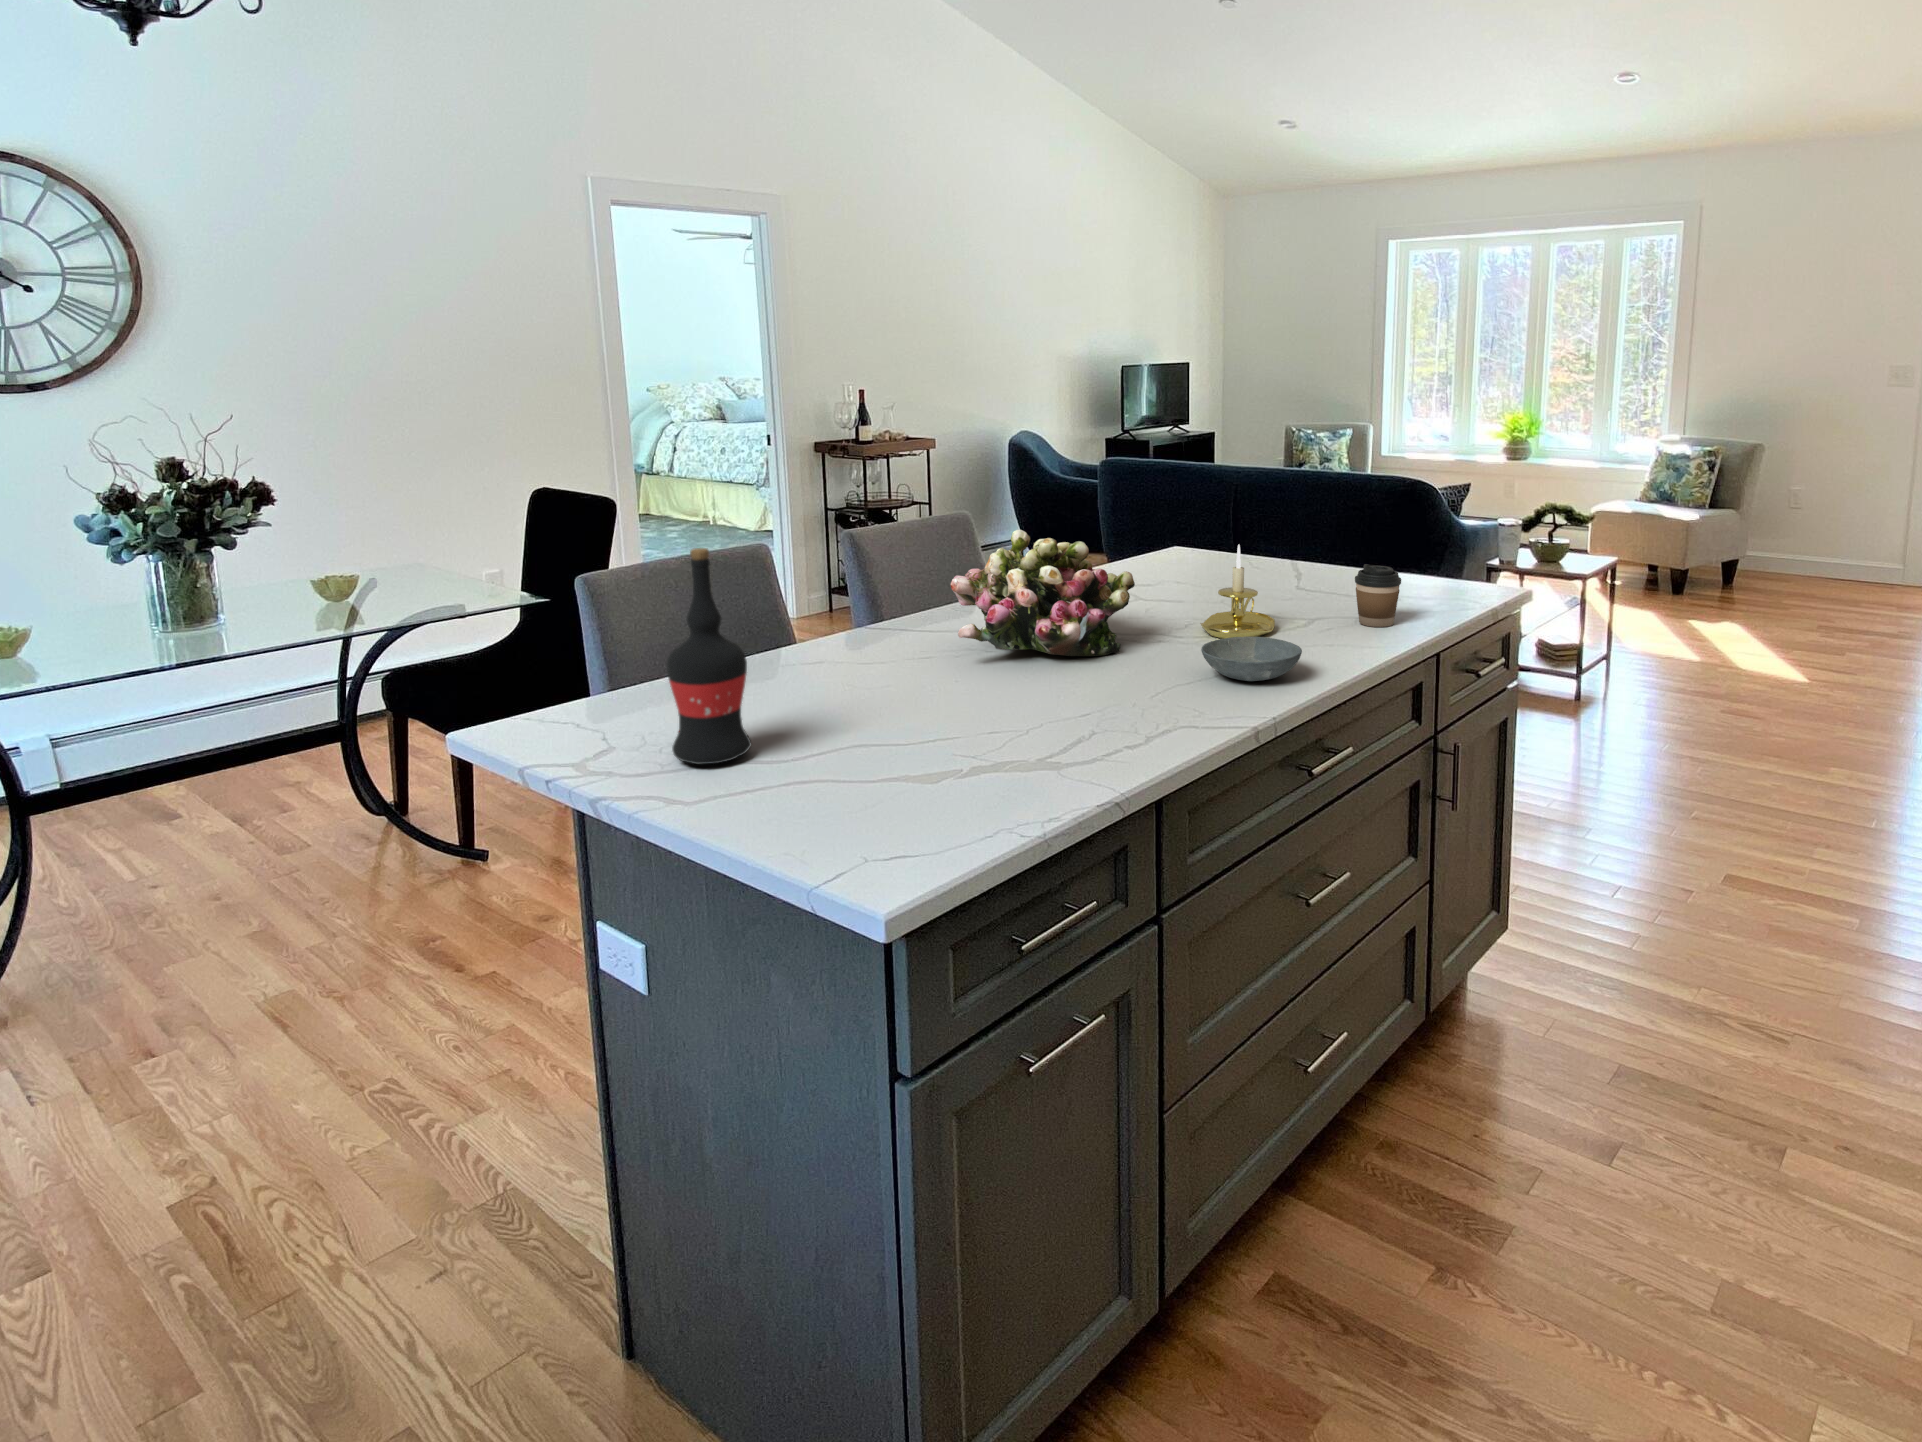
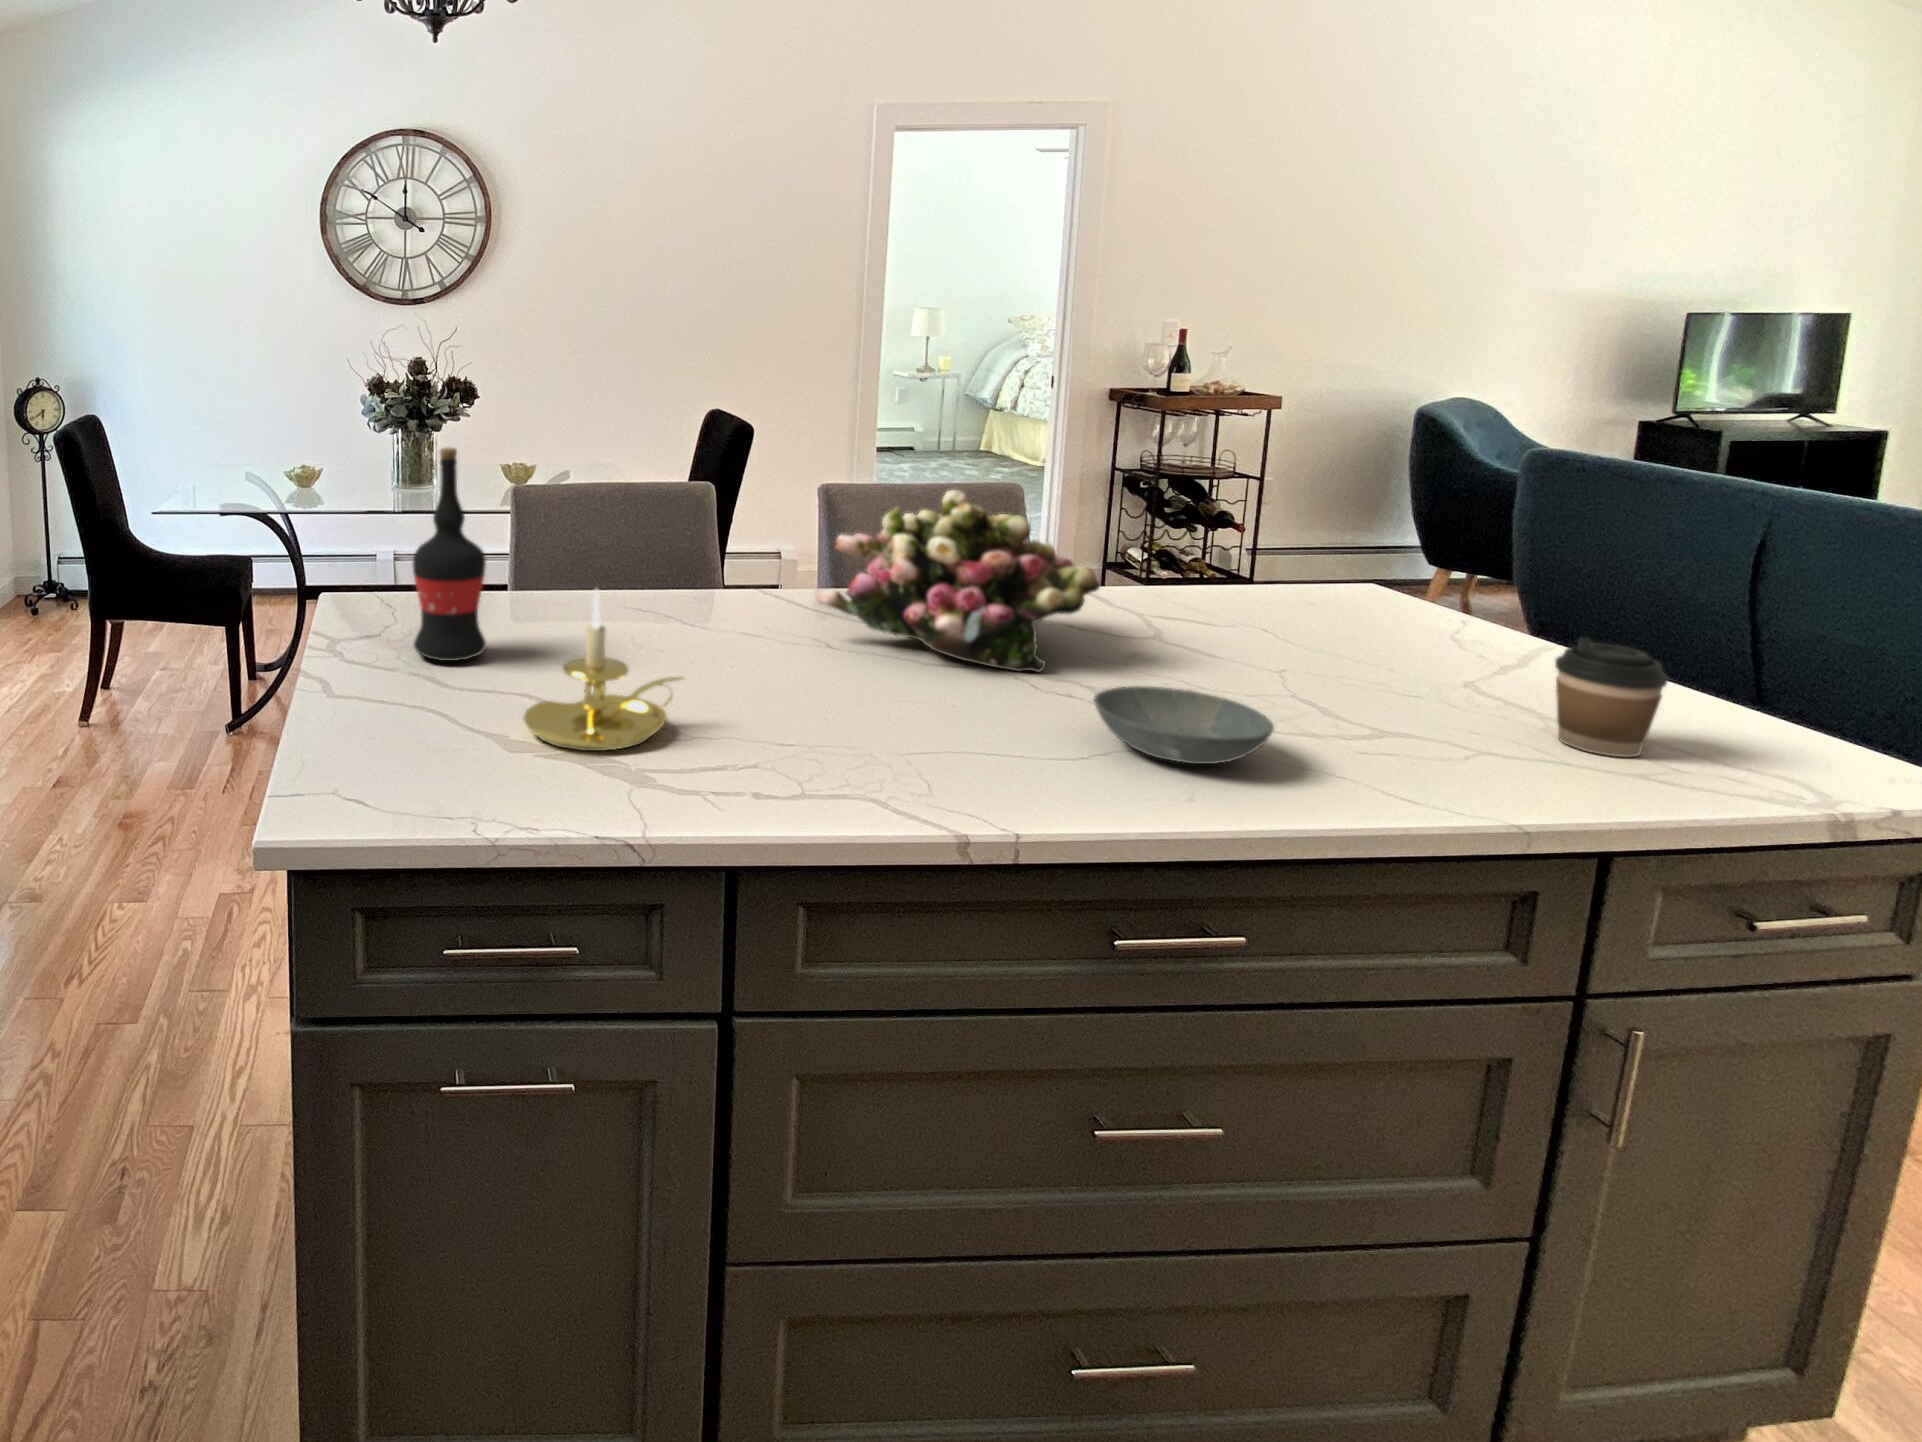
candle holder: present [1200,545,1275,639] -> present [524,590,683,751]

